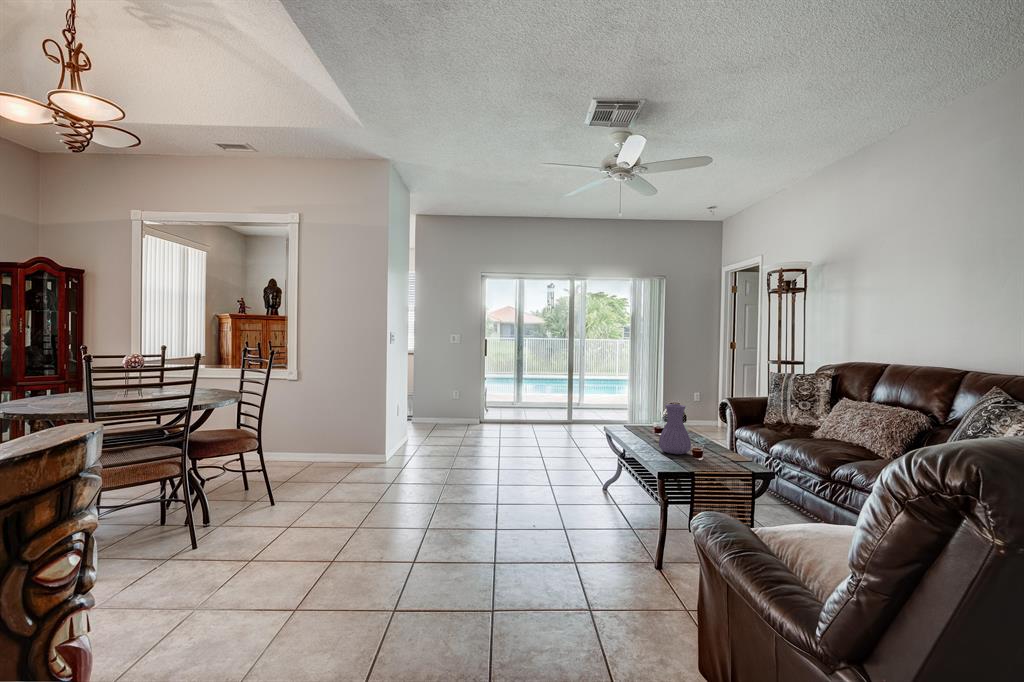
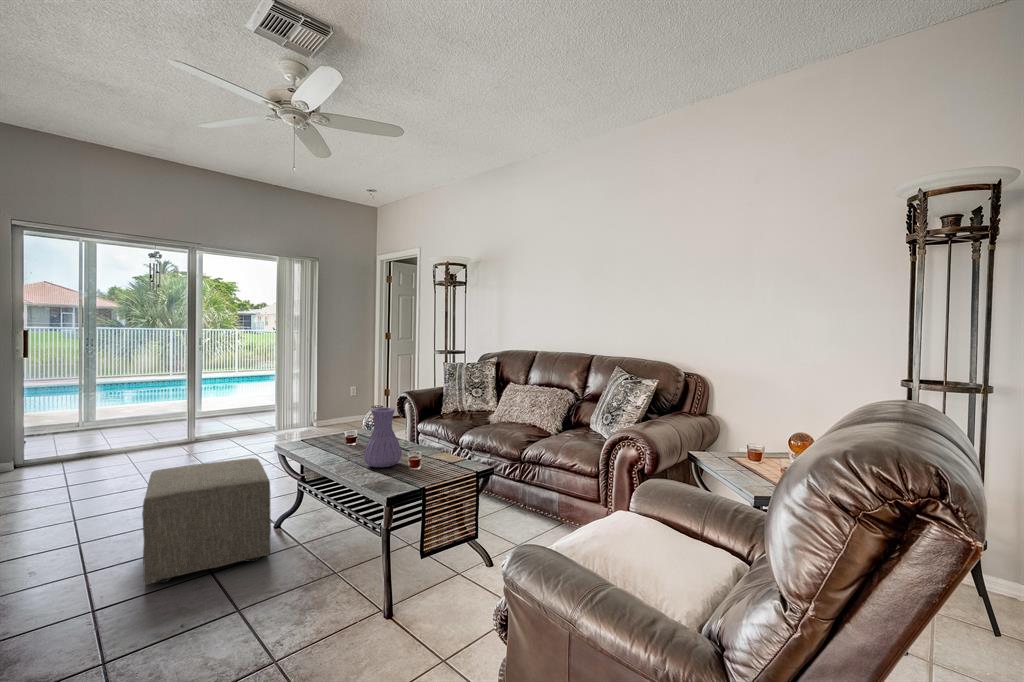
ottoman: none [520,431,593,505] -> present [142,458,271,585]

